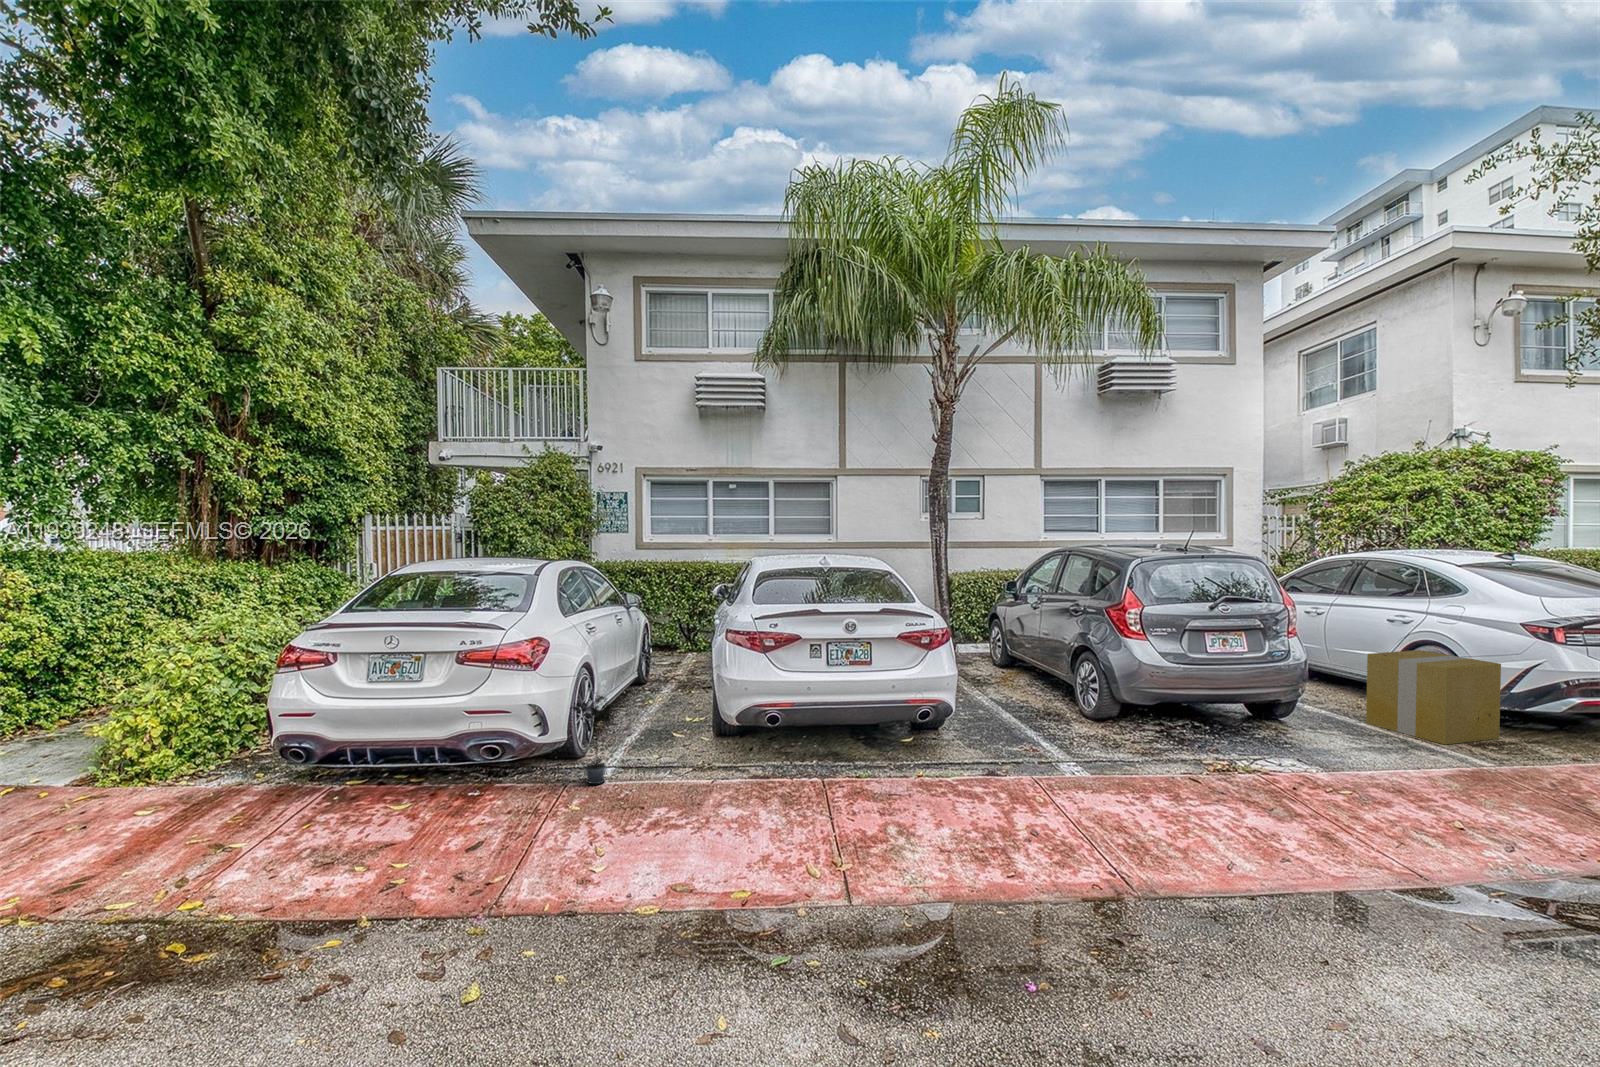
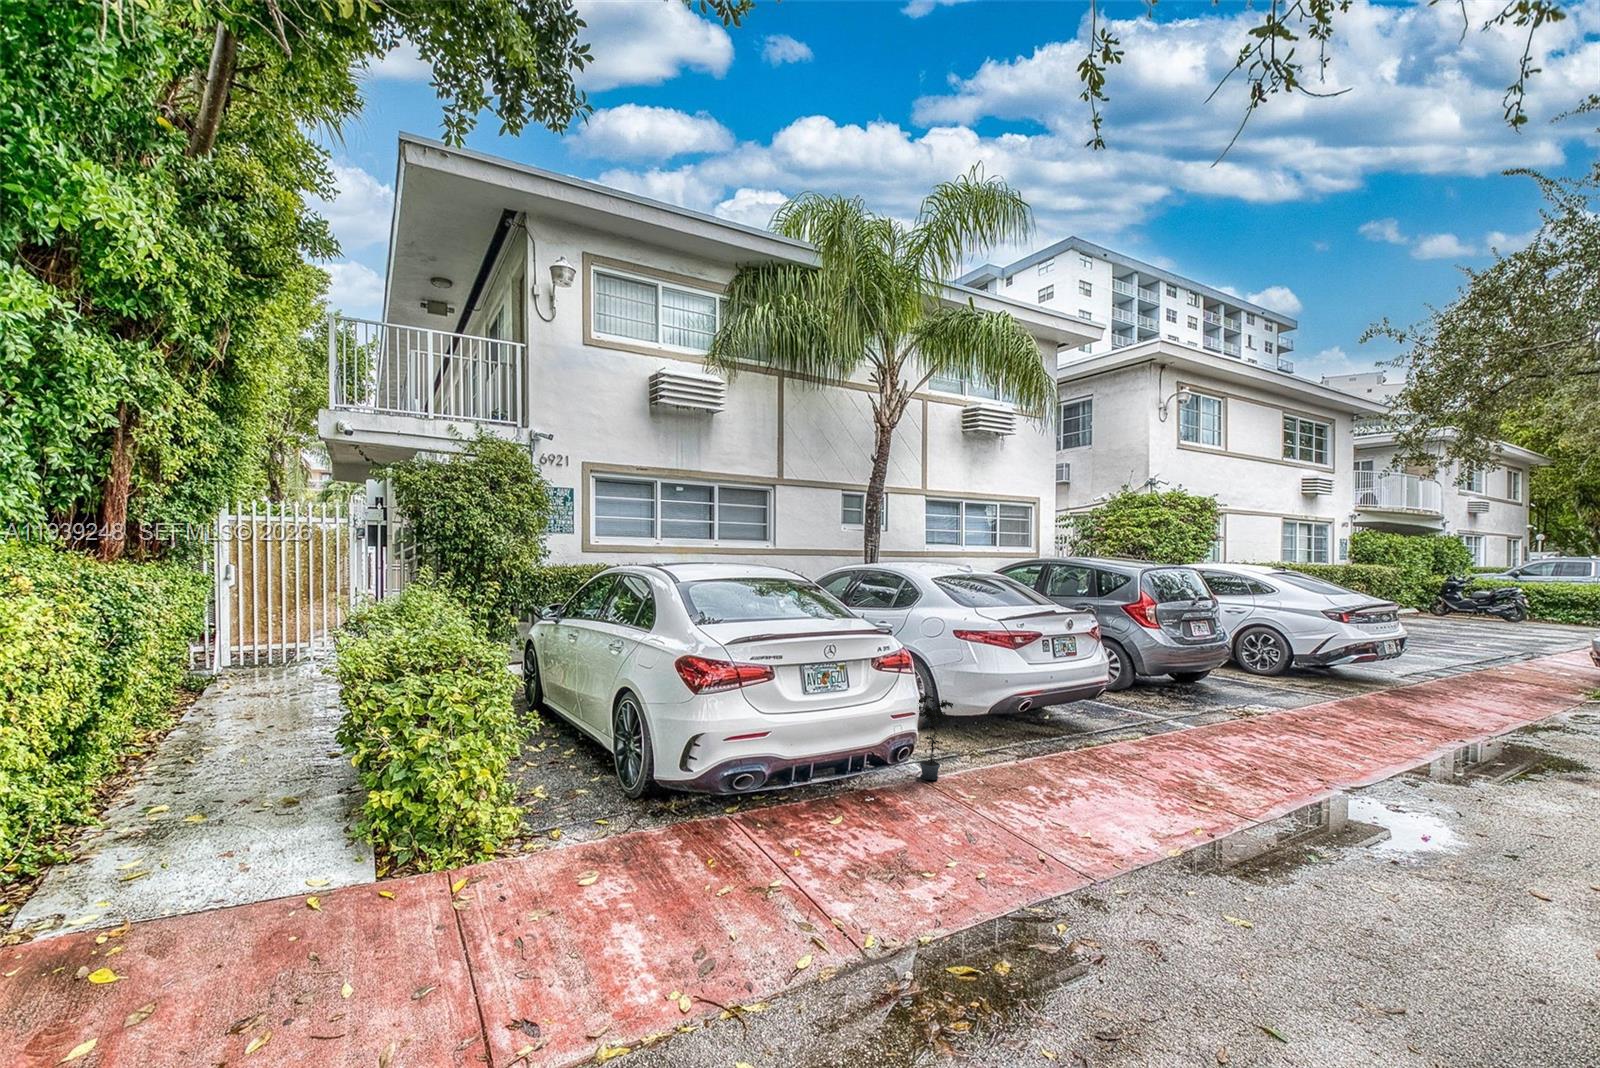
cardboard box: present [1366,650,1501,745] -> none [1242,630,1309,688]

